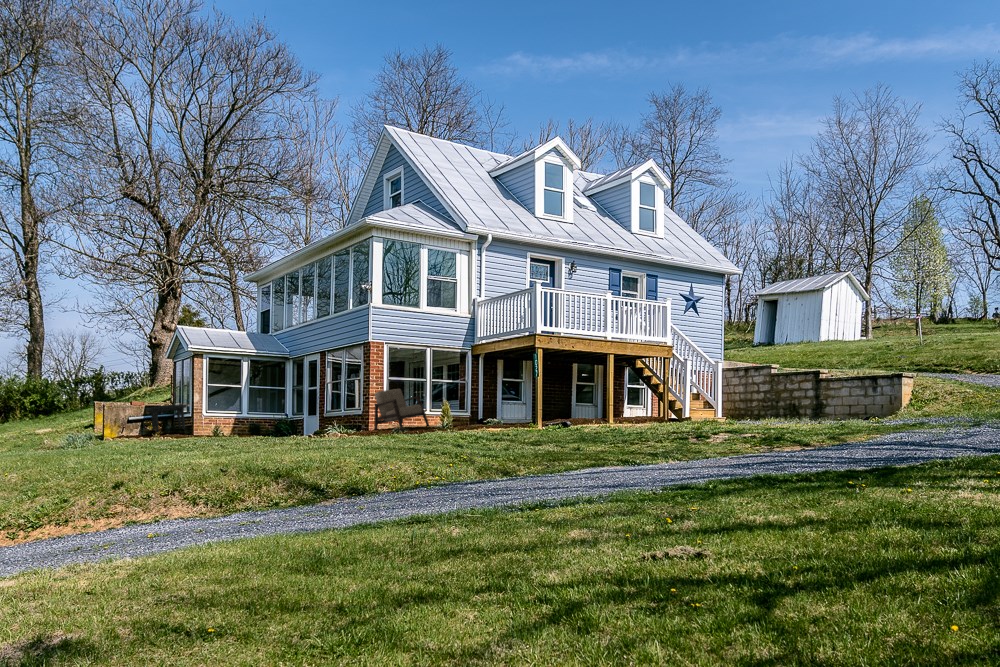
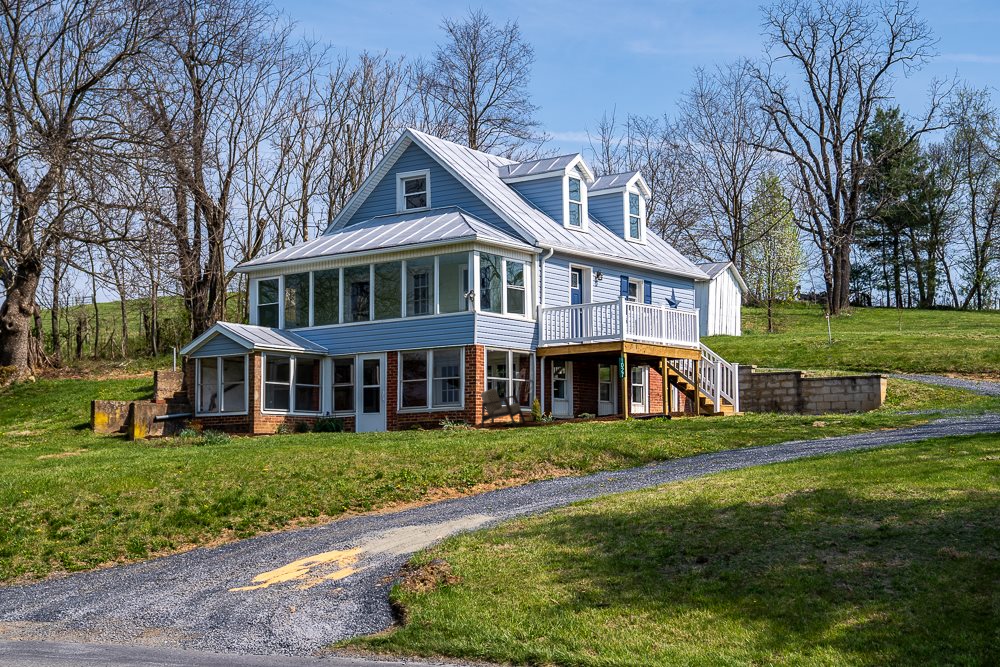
round table: present [146,404,188,432] -> none [194,403,239,433]

